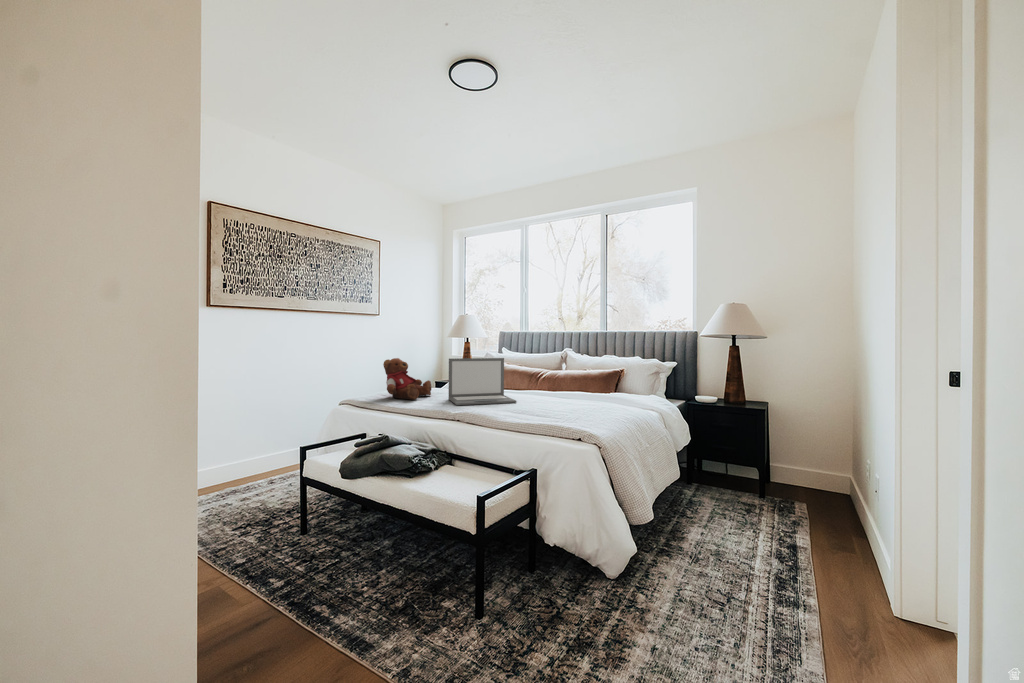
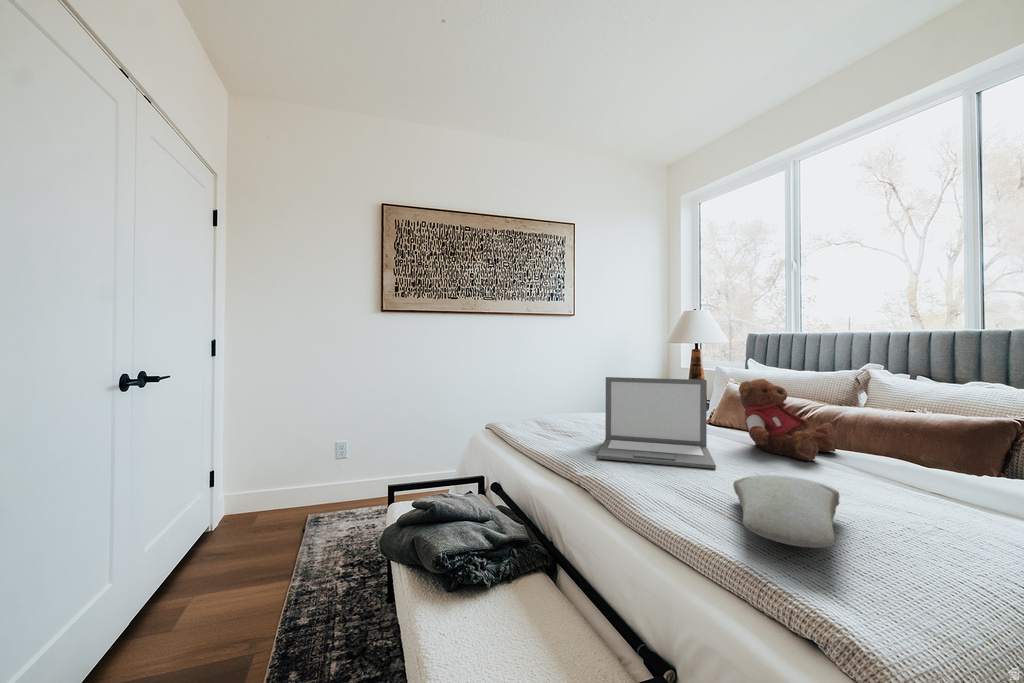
teddy bear: present [383,358,432,400] -> present [739,379,836,461]
pillow: none [534,395,579,415] -> present [733,475,840,548]

